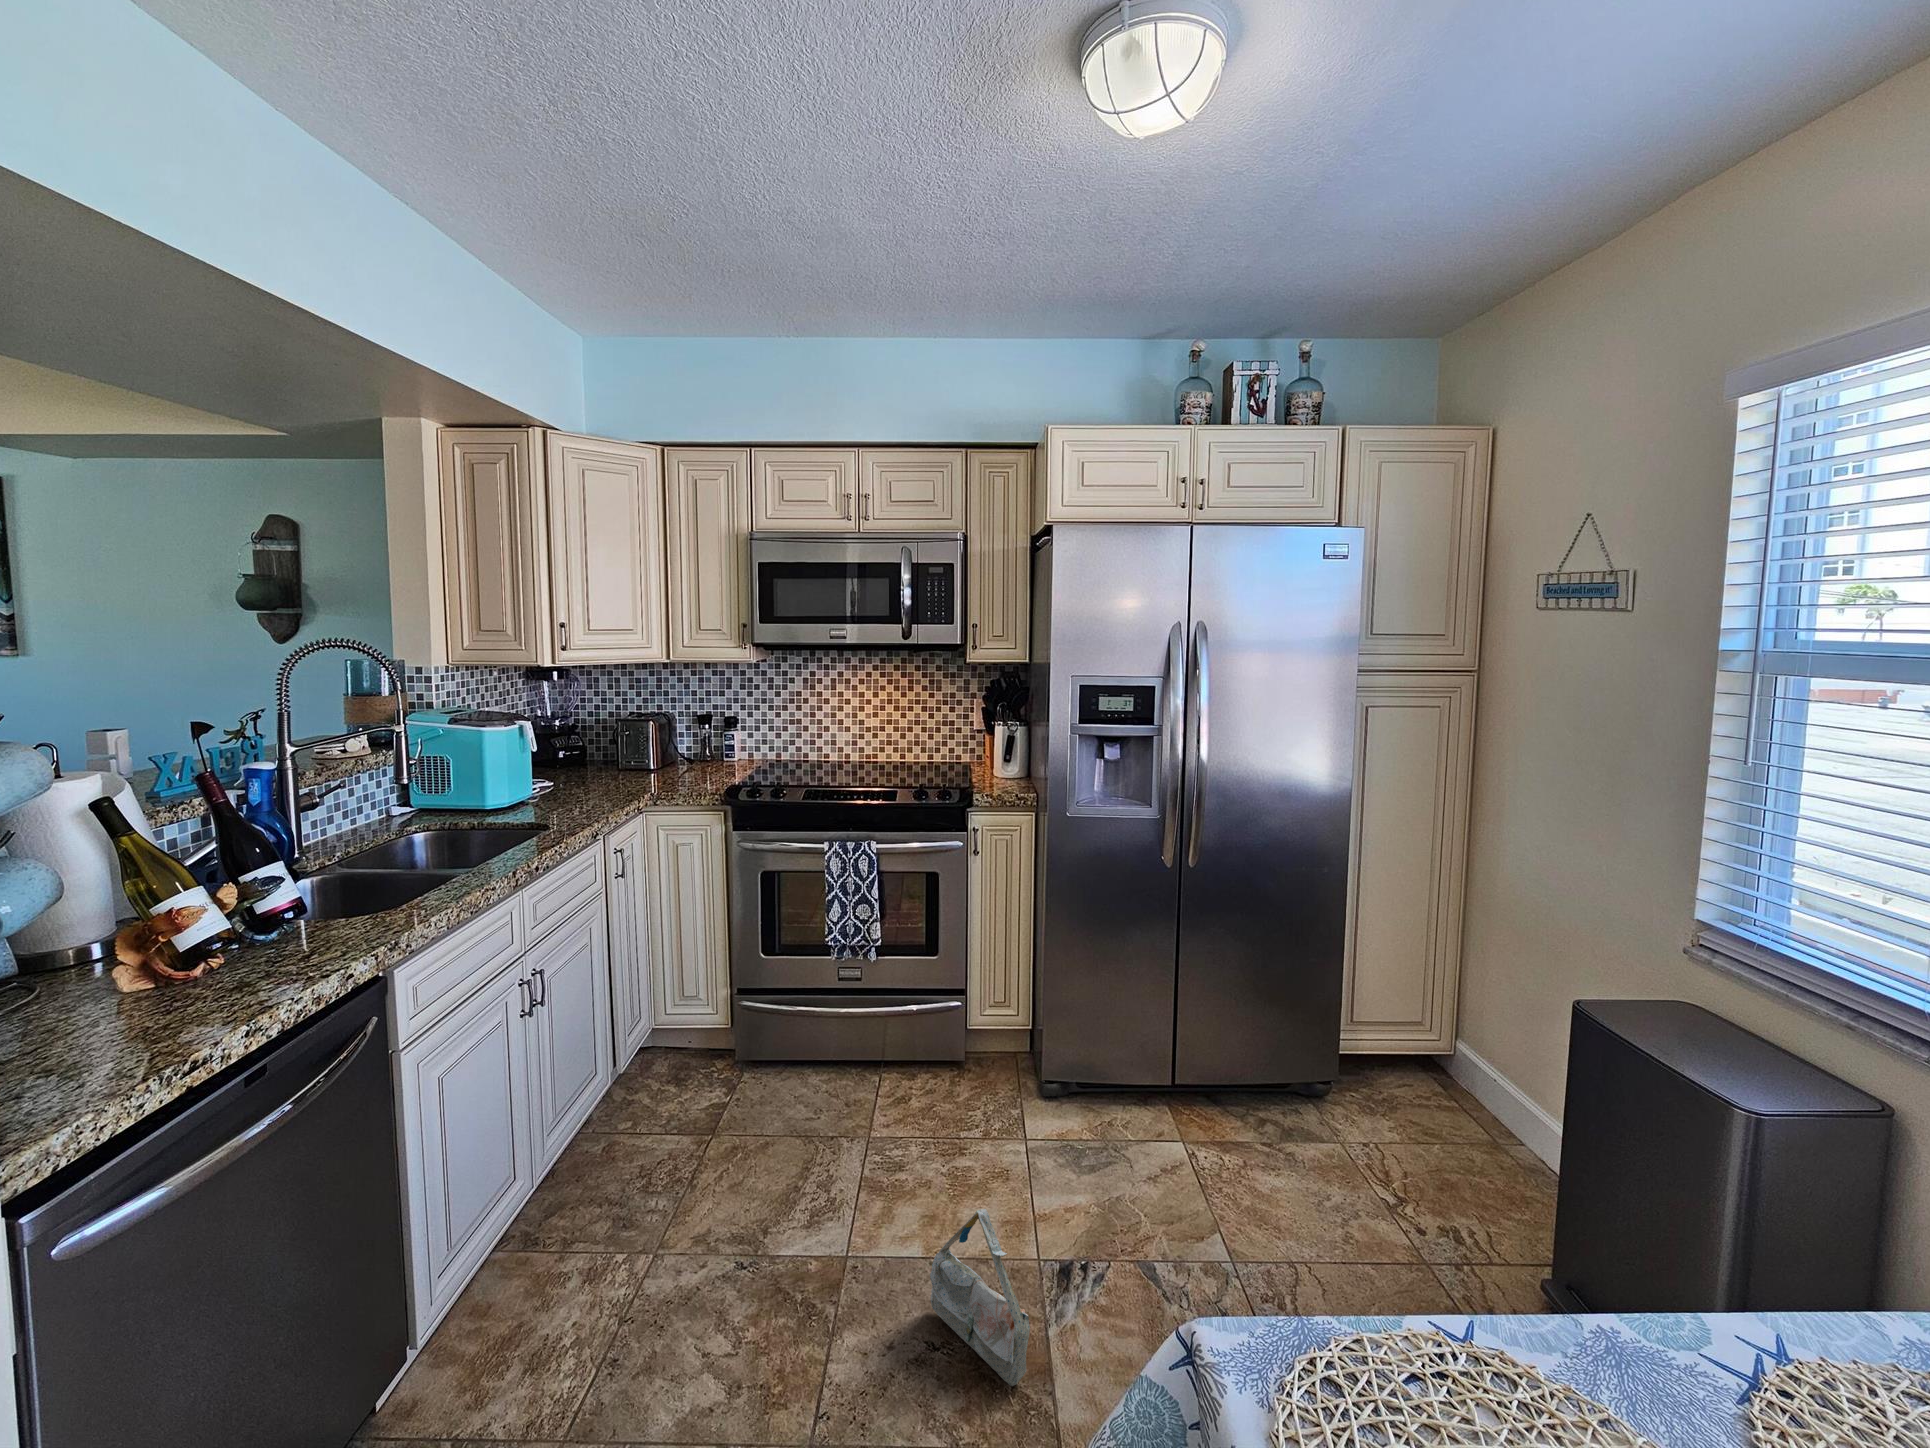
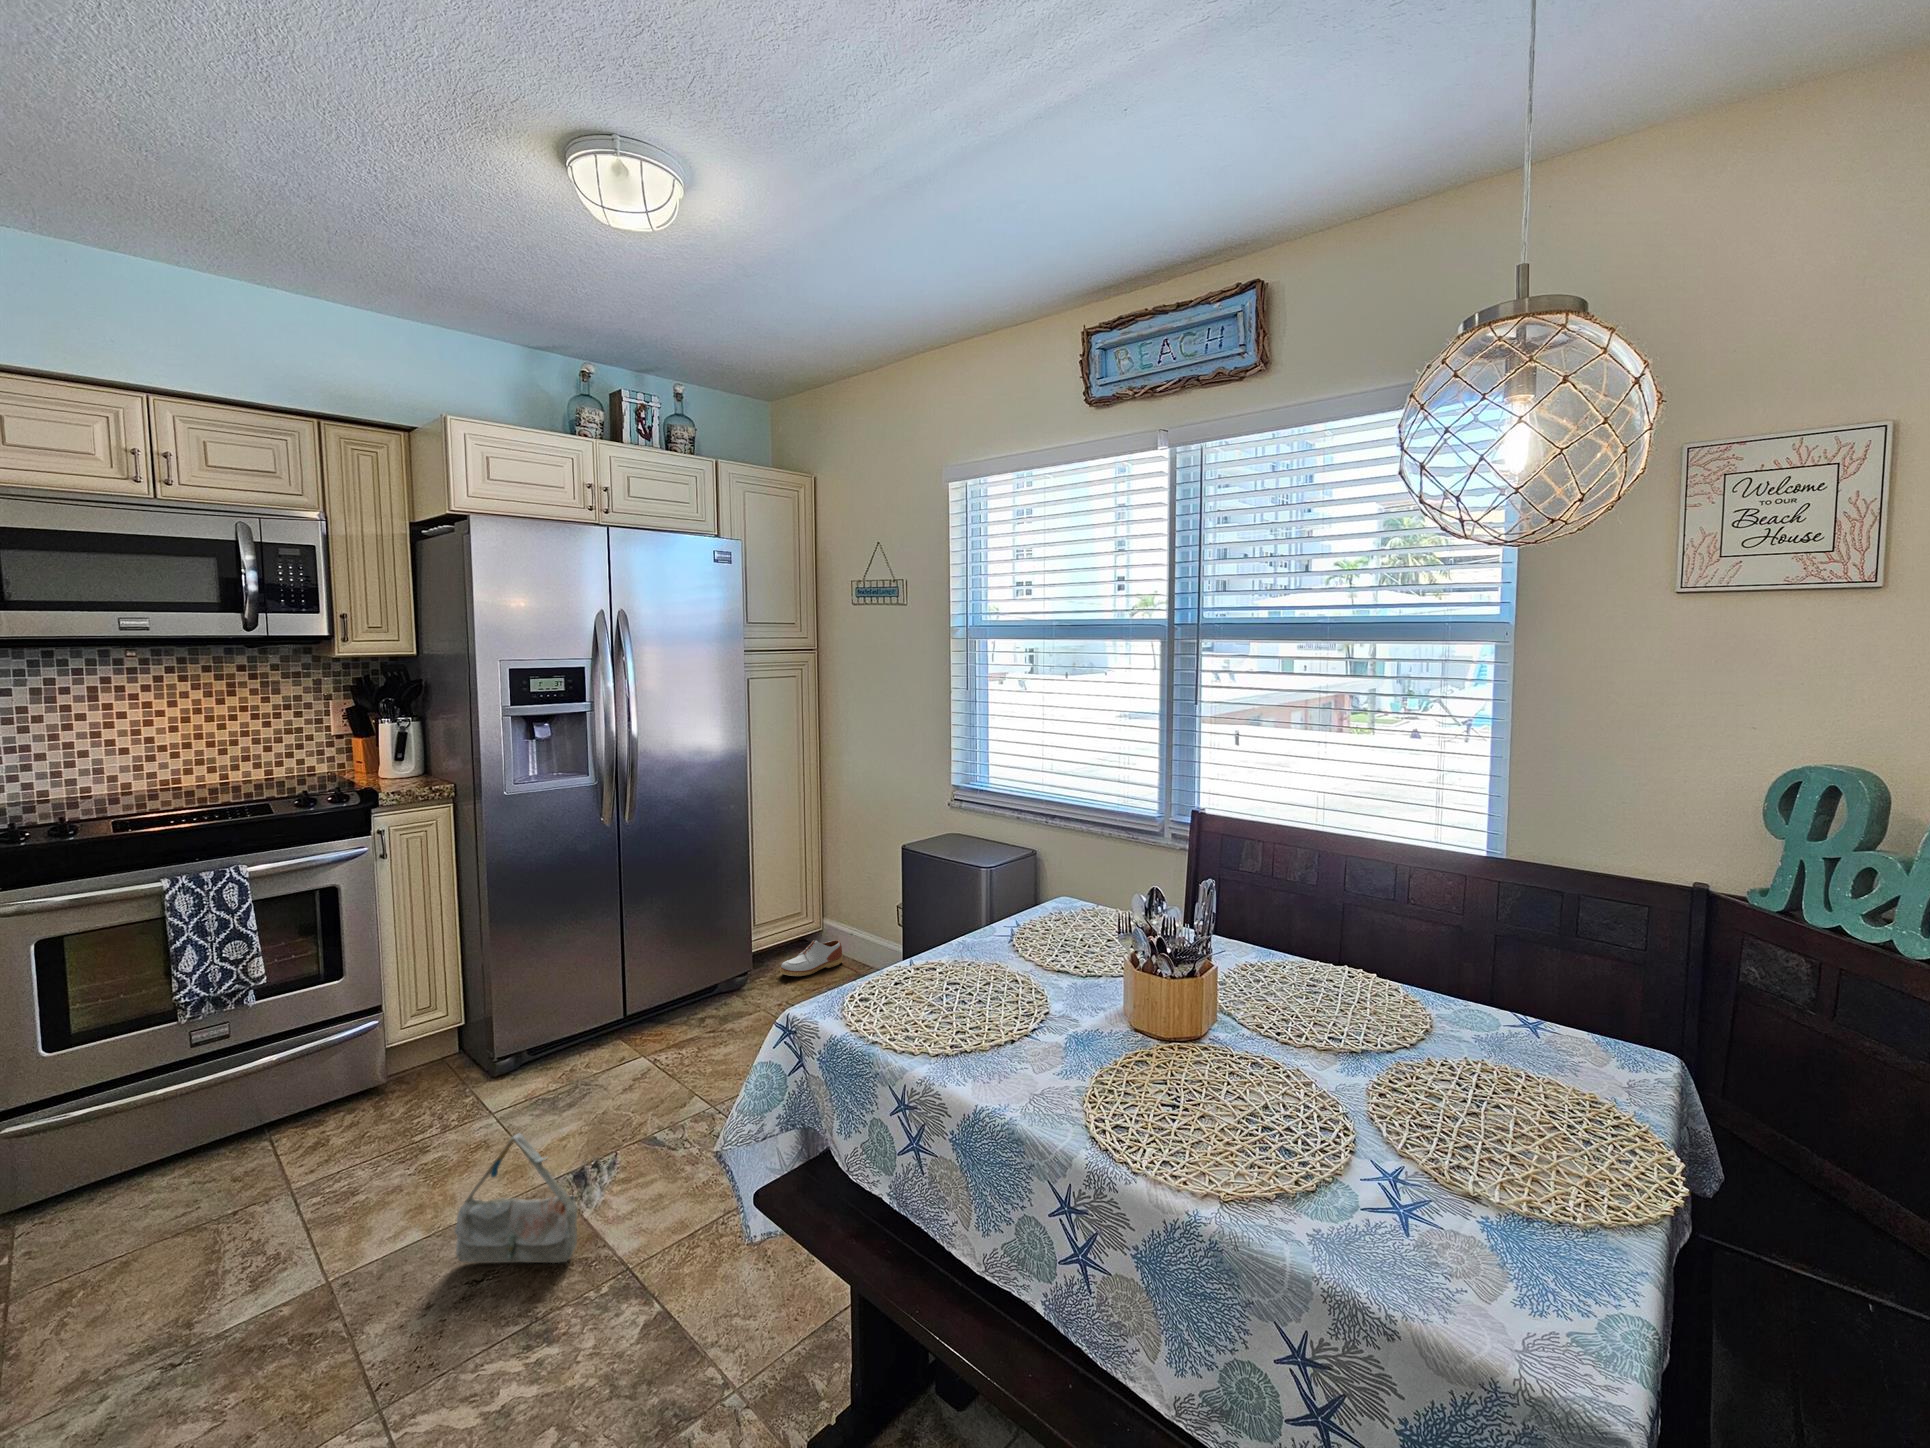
shoe: none [1381,1076,1479,1124] -> present [780,940,843,976]

